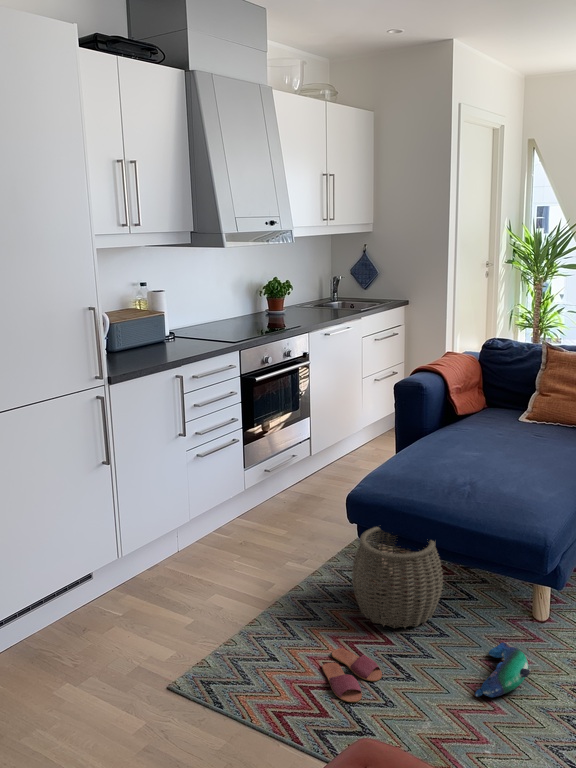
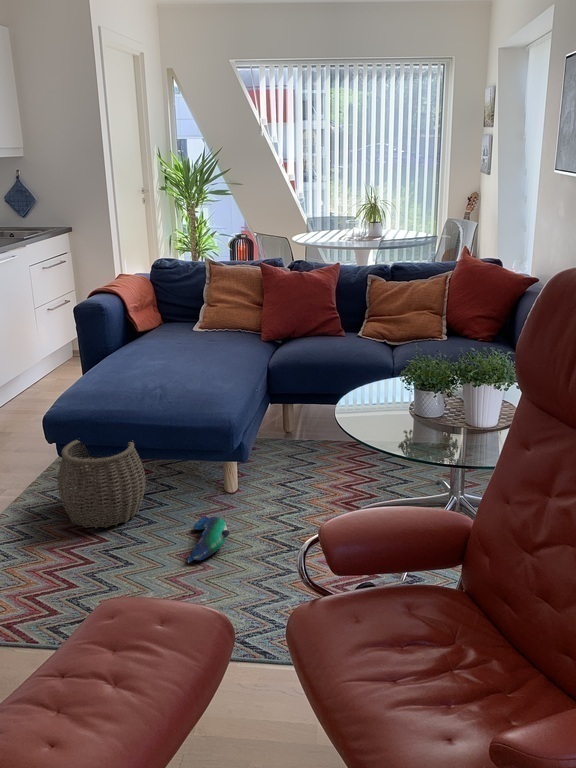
slippers: present [322,648,382,702] -> none [43,555,102,597]

